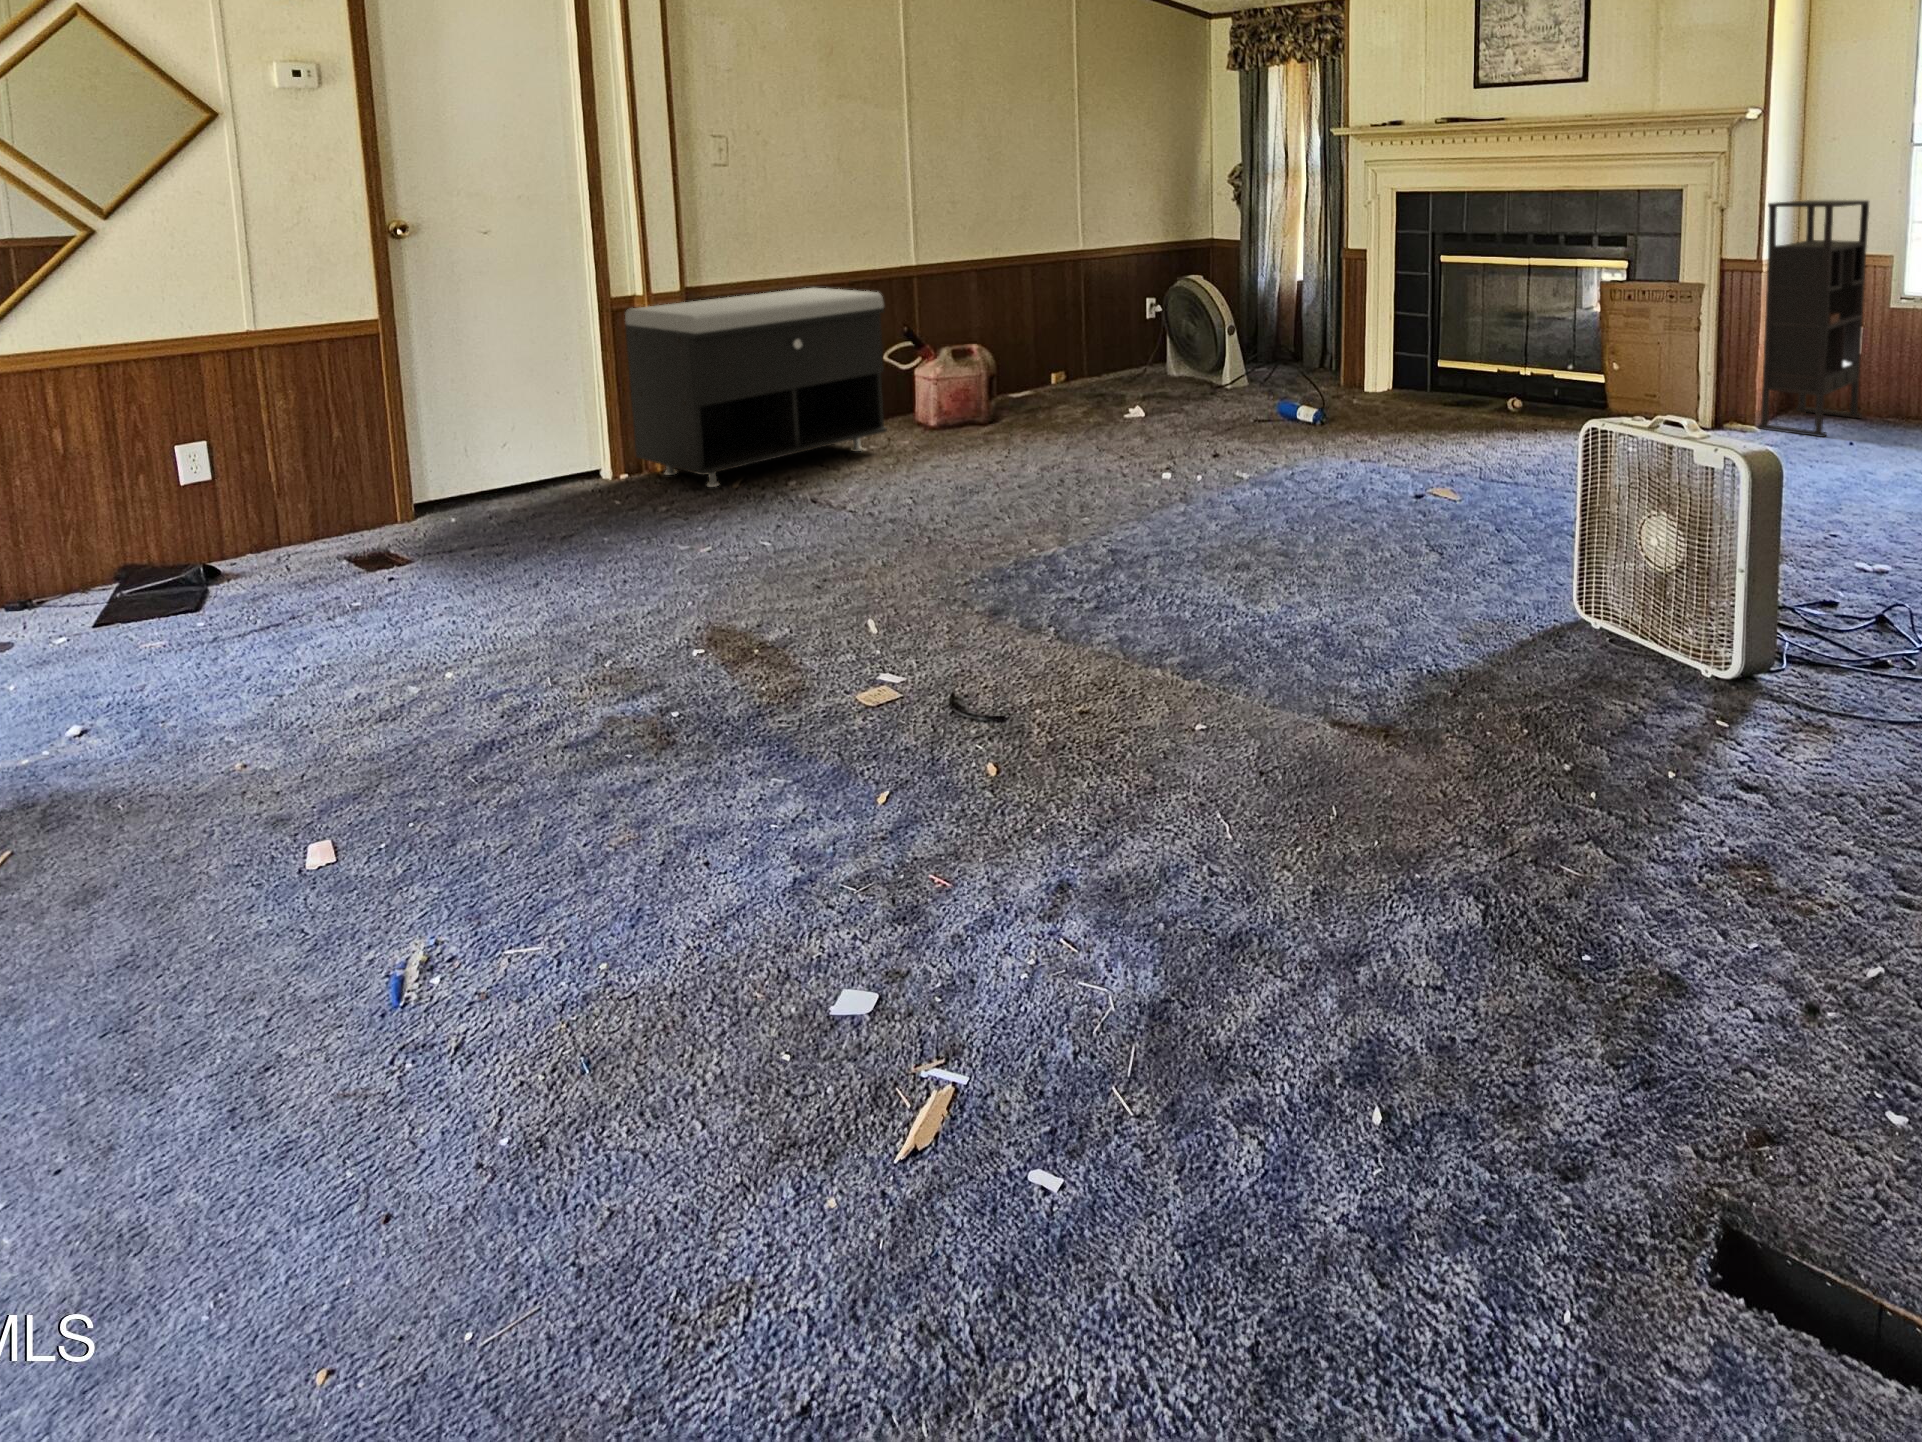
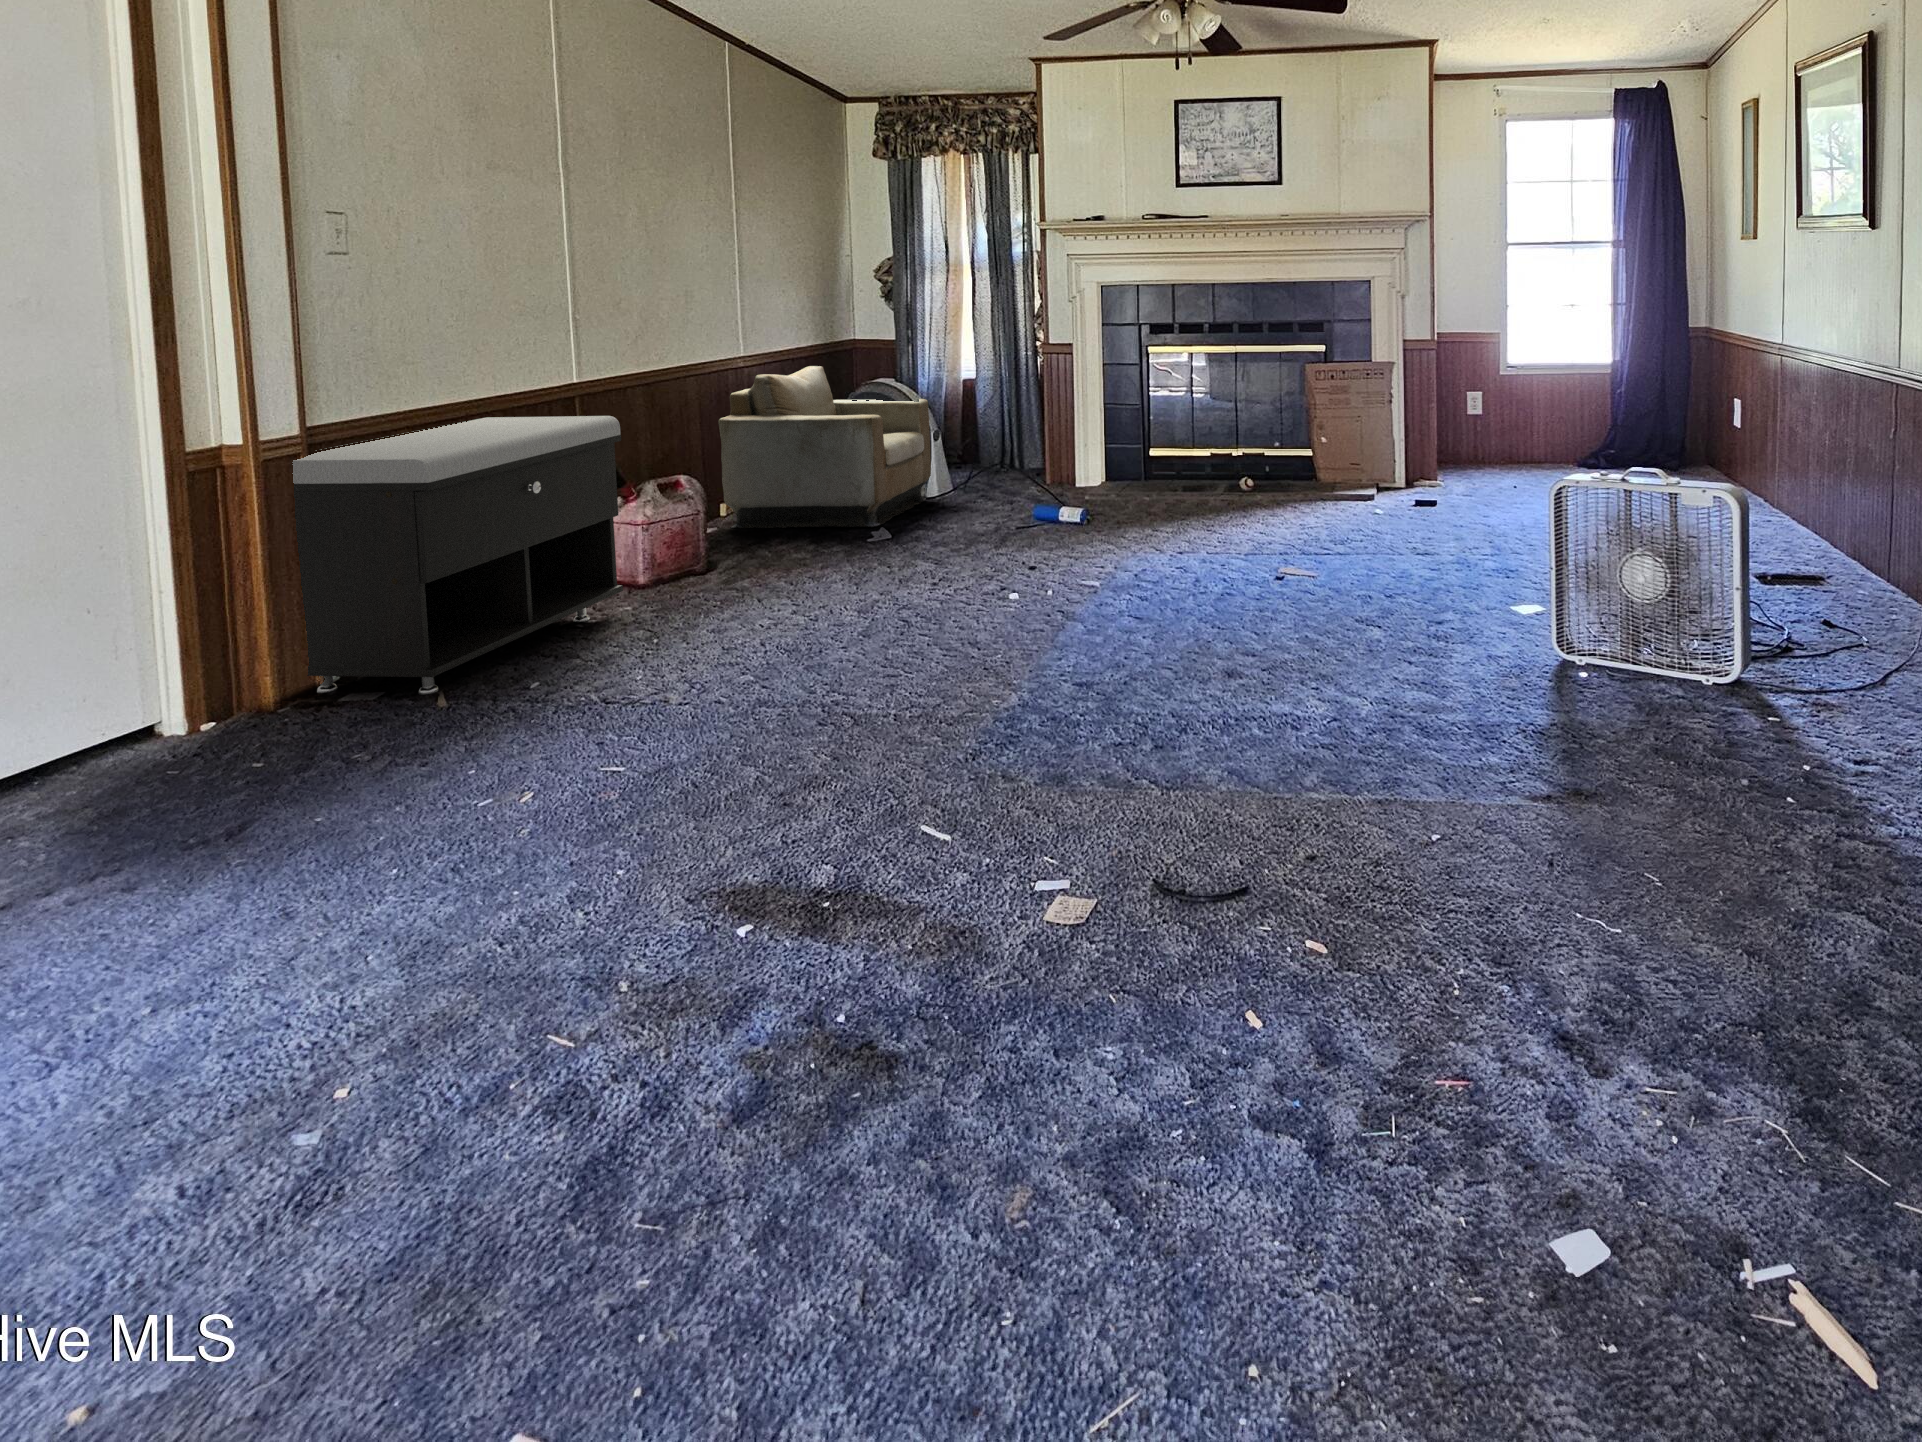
bookshelf: present [1758,200,1869,437] -> none [1437,287,1496,482]
armchair: none [1000,259,1221,405] -> present [719,366,931,528]

